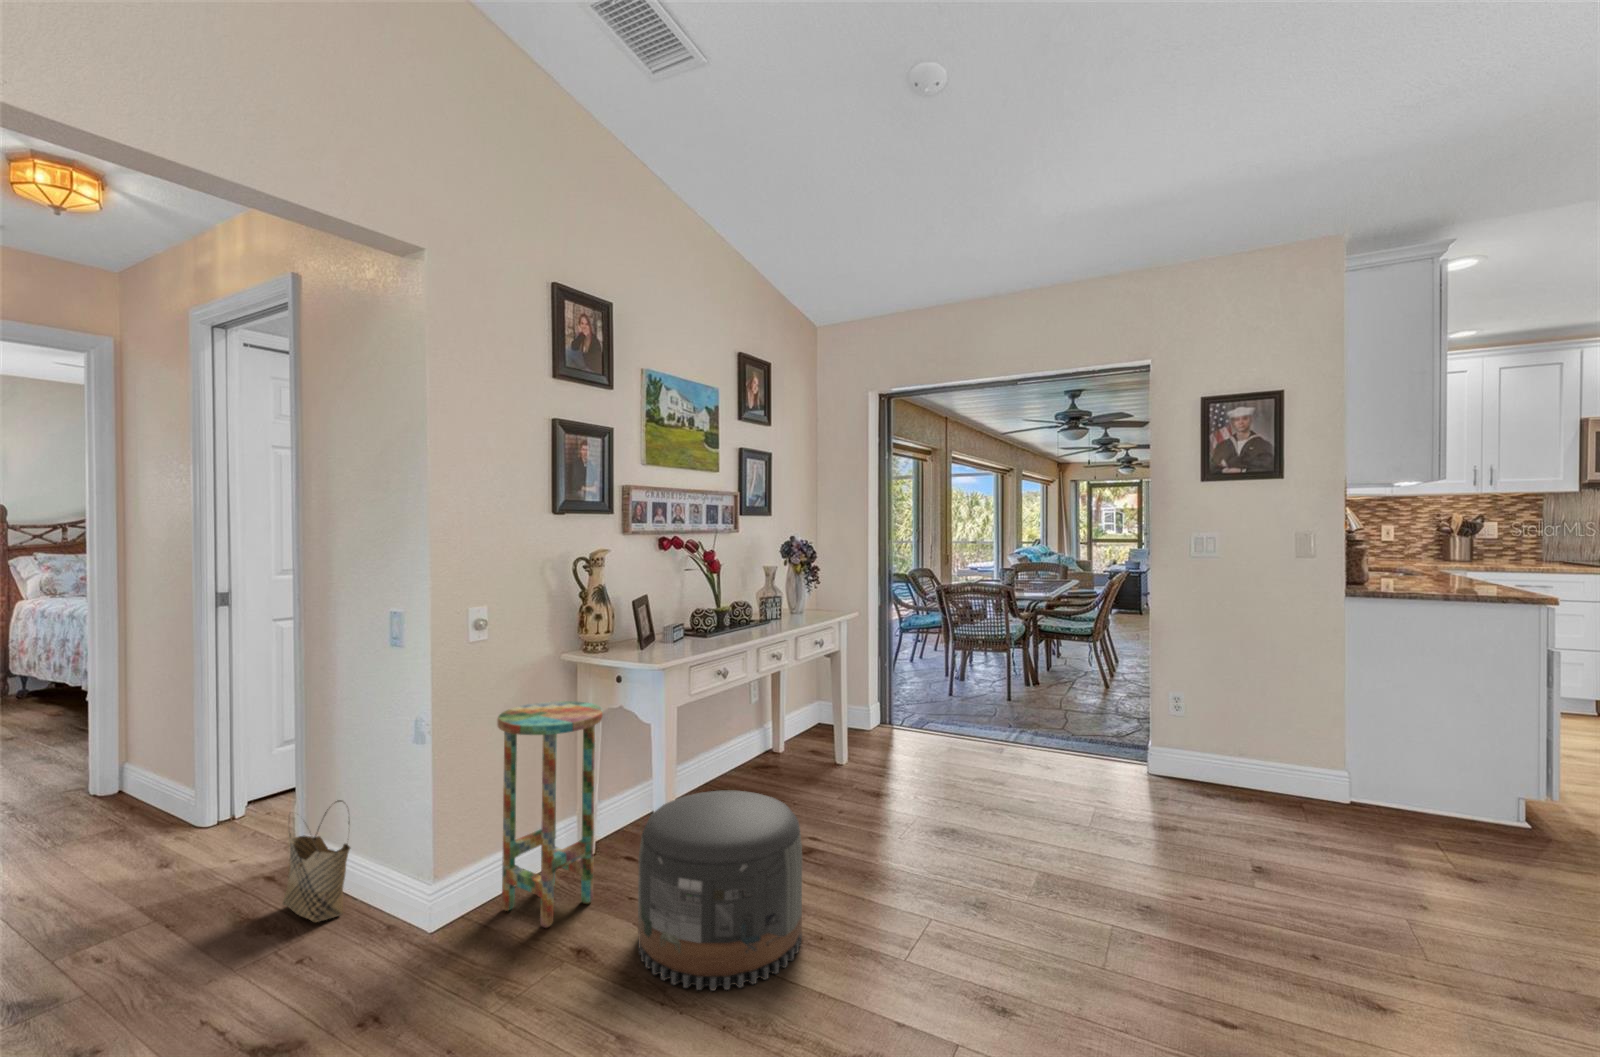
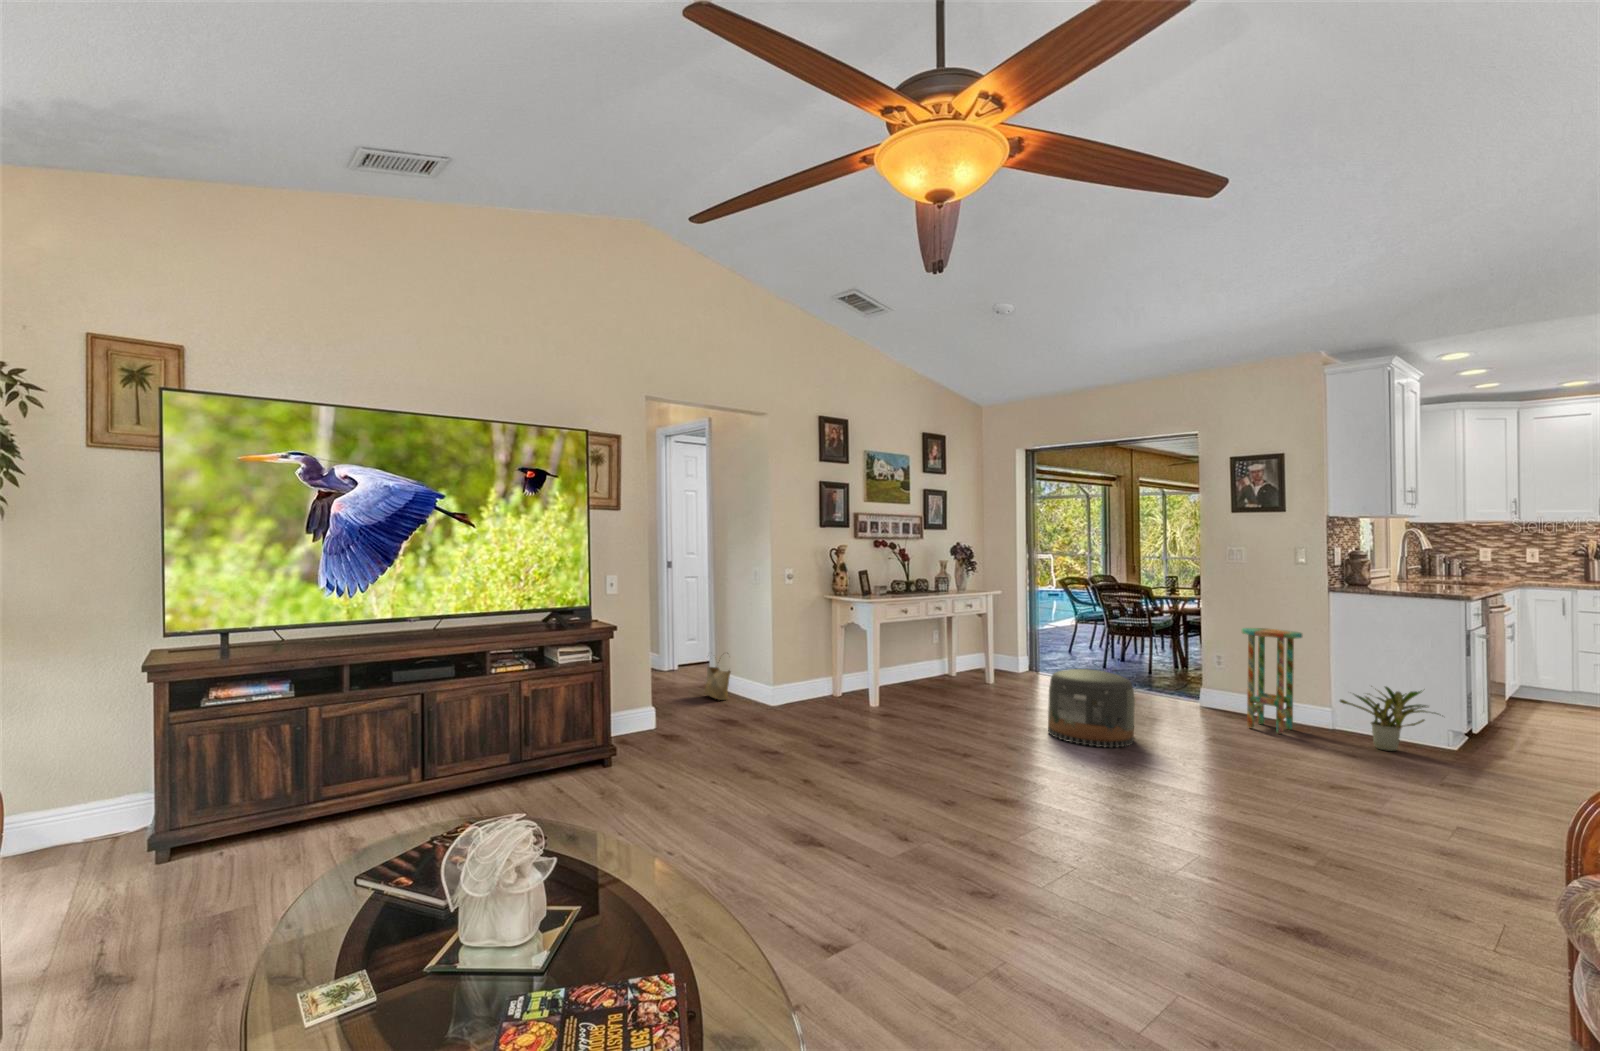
side table: present [497,701,603,928] -> present [1242,628,1302,734]
potted plant: none [1381,741,1541,836] -> present [1340,687,1436,751]
pouf: present [638,790,802,991] -> present [1048,669,1135,748]

